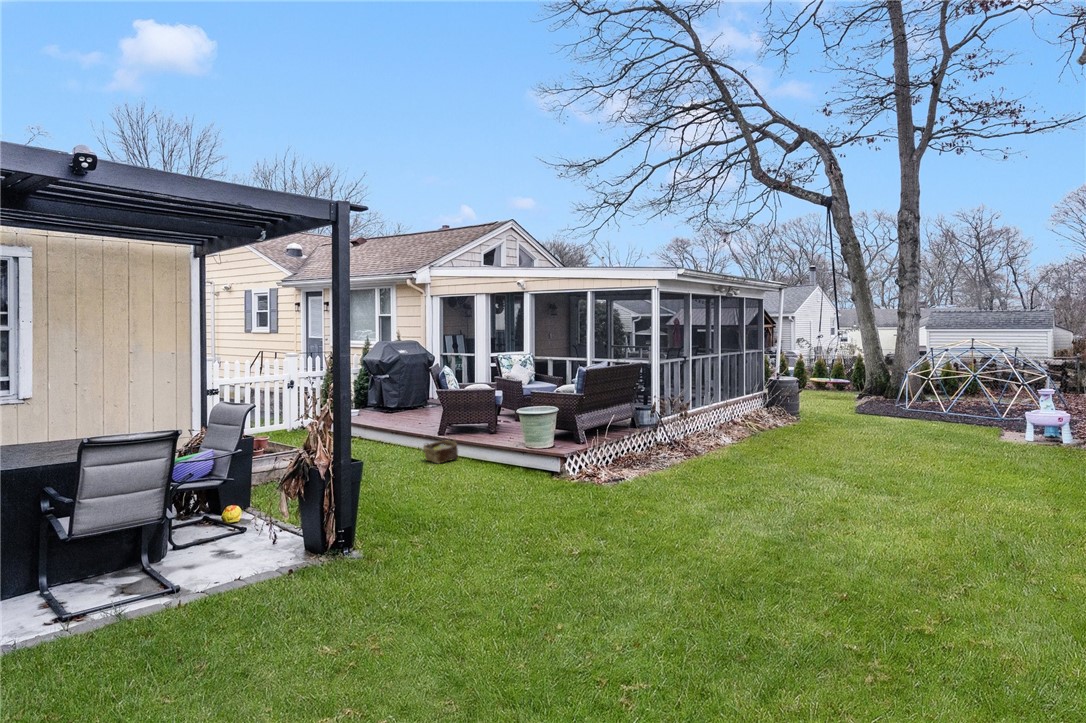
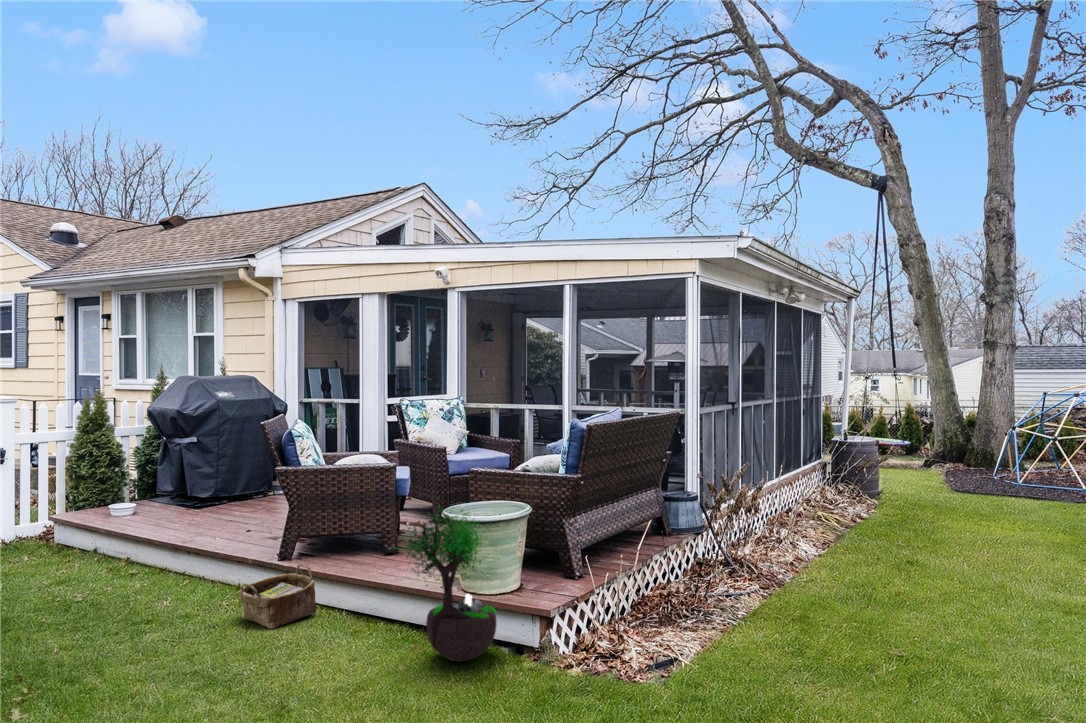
potted tree: none [494,402,541,476] -> present [395,497,496,662]

